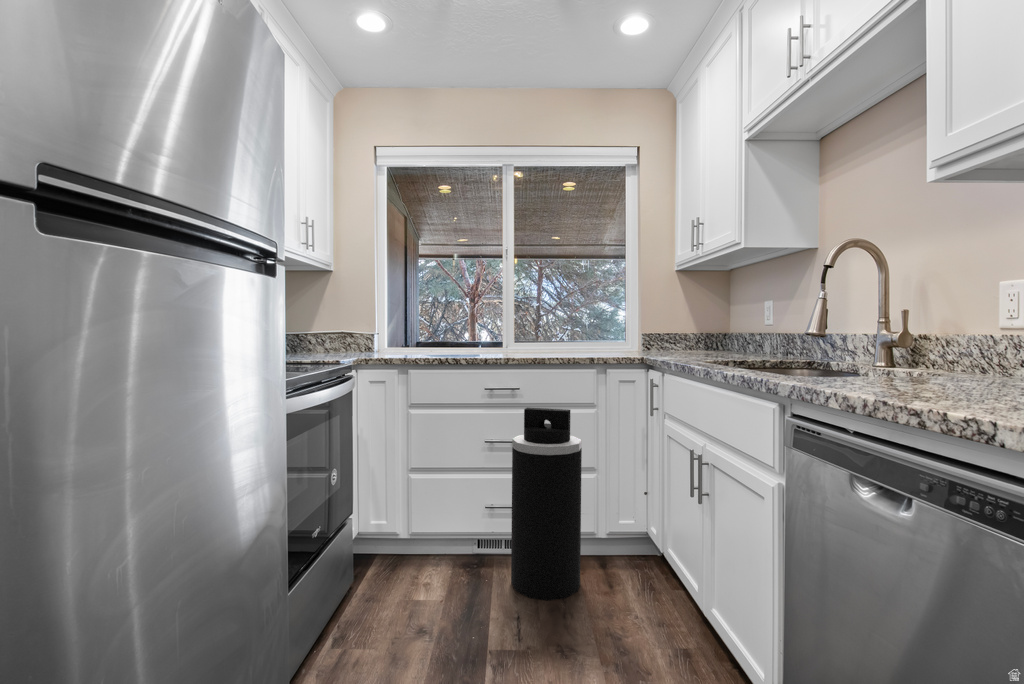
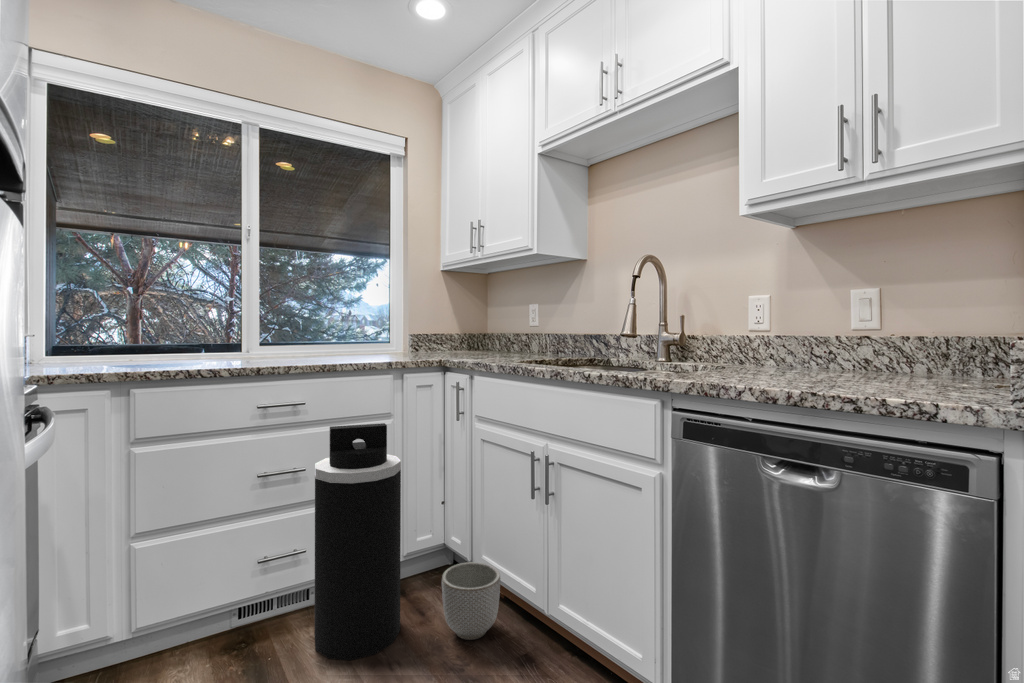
planter: none [606,549,663,621] -> present [442,562,500,640]

